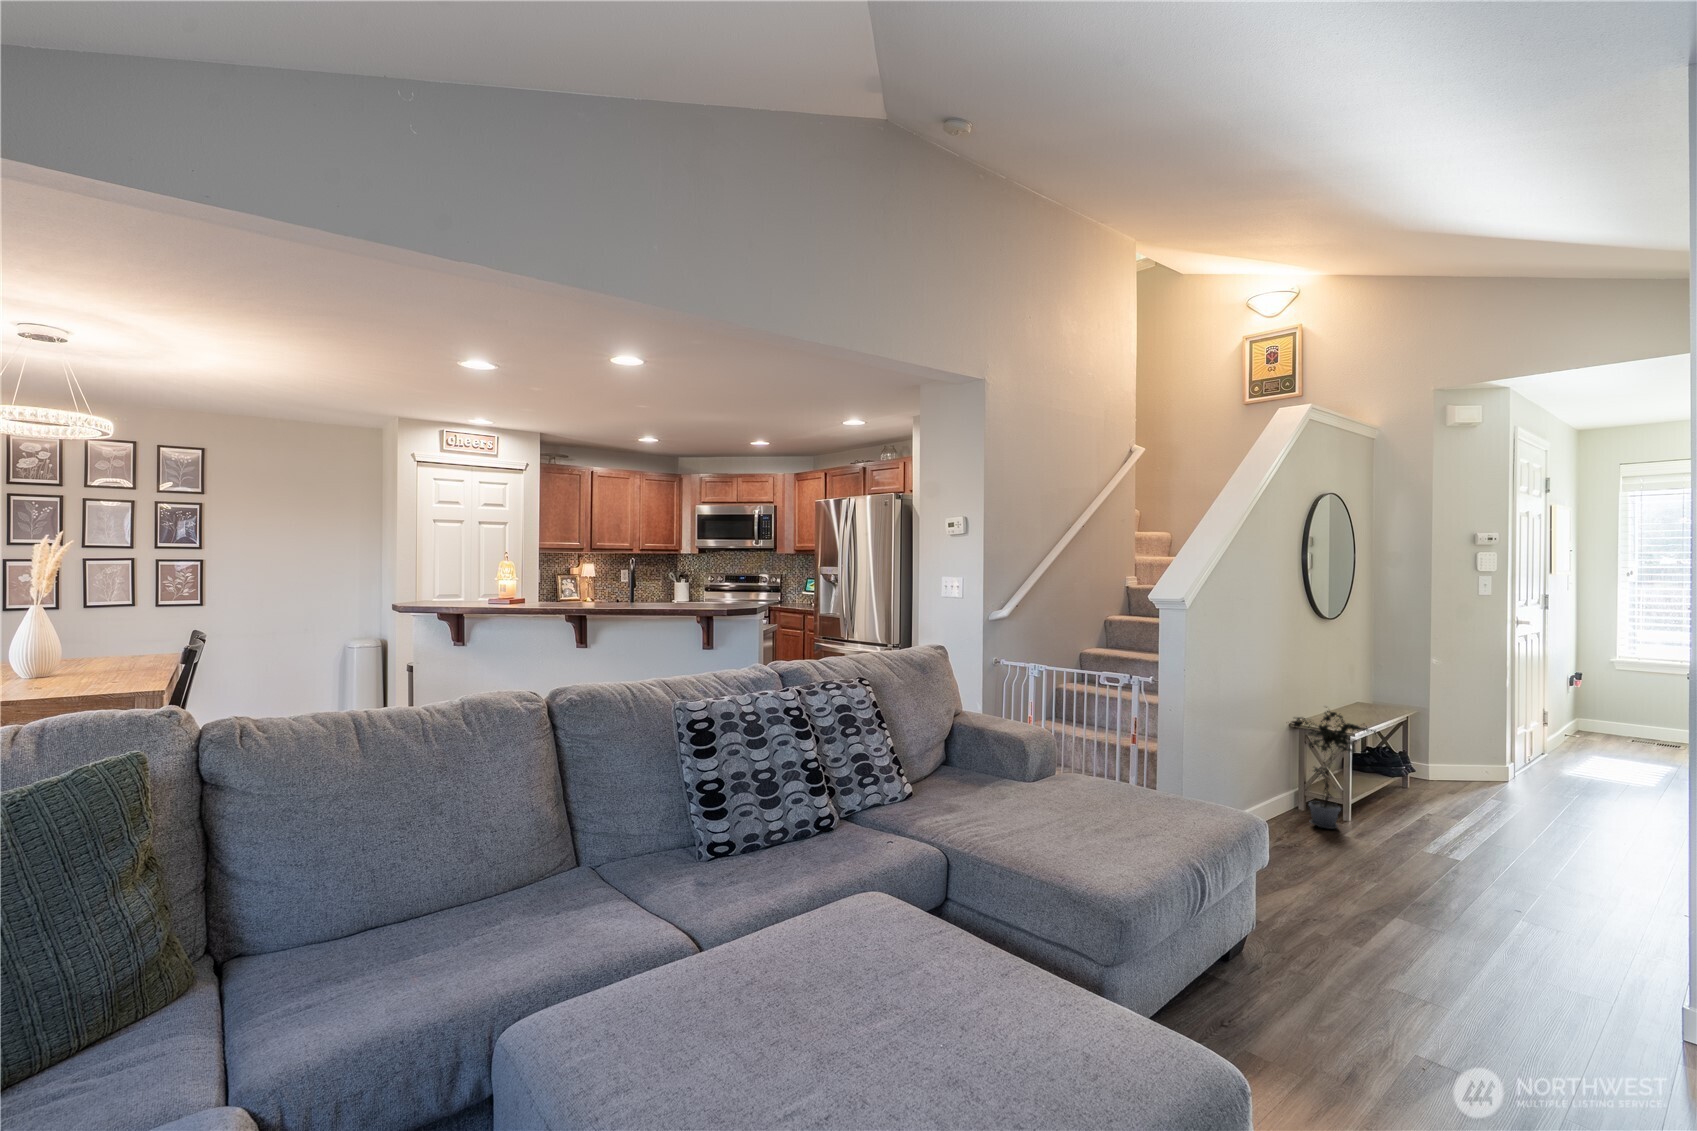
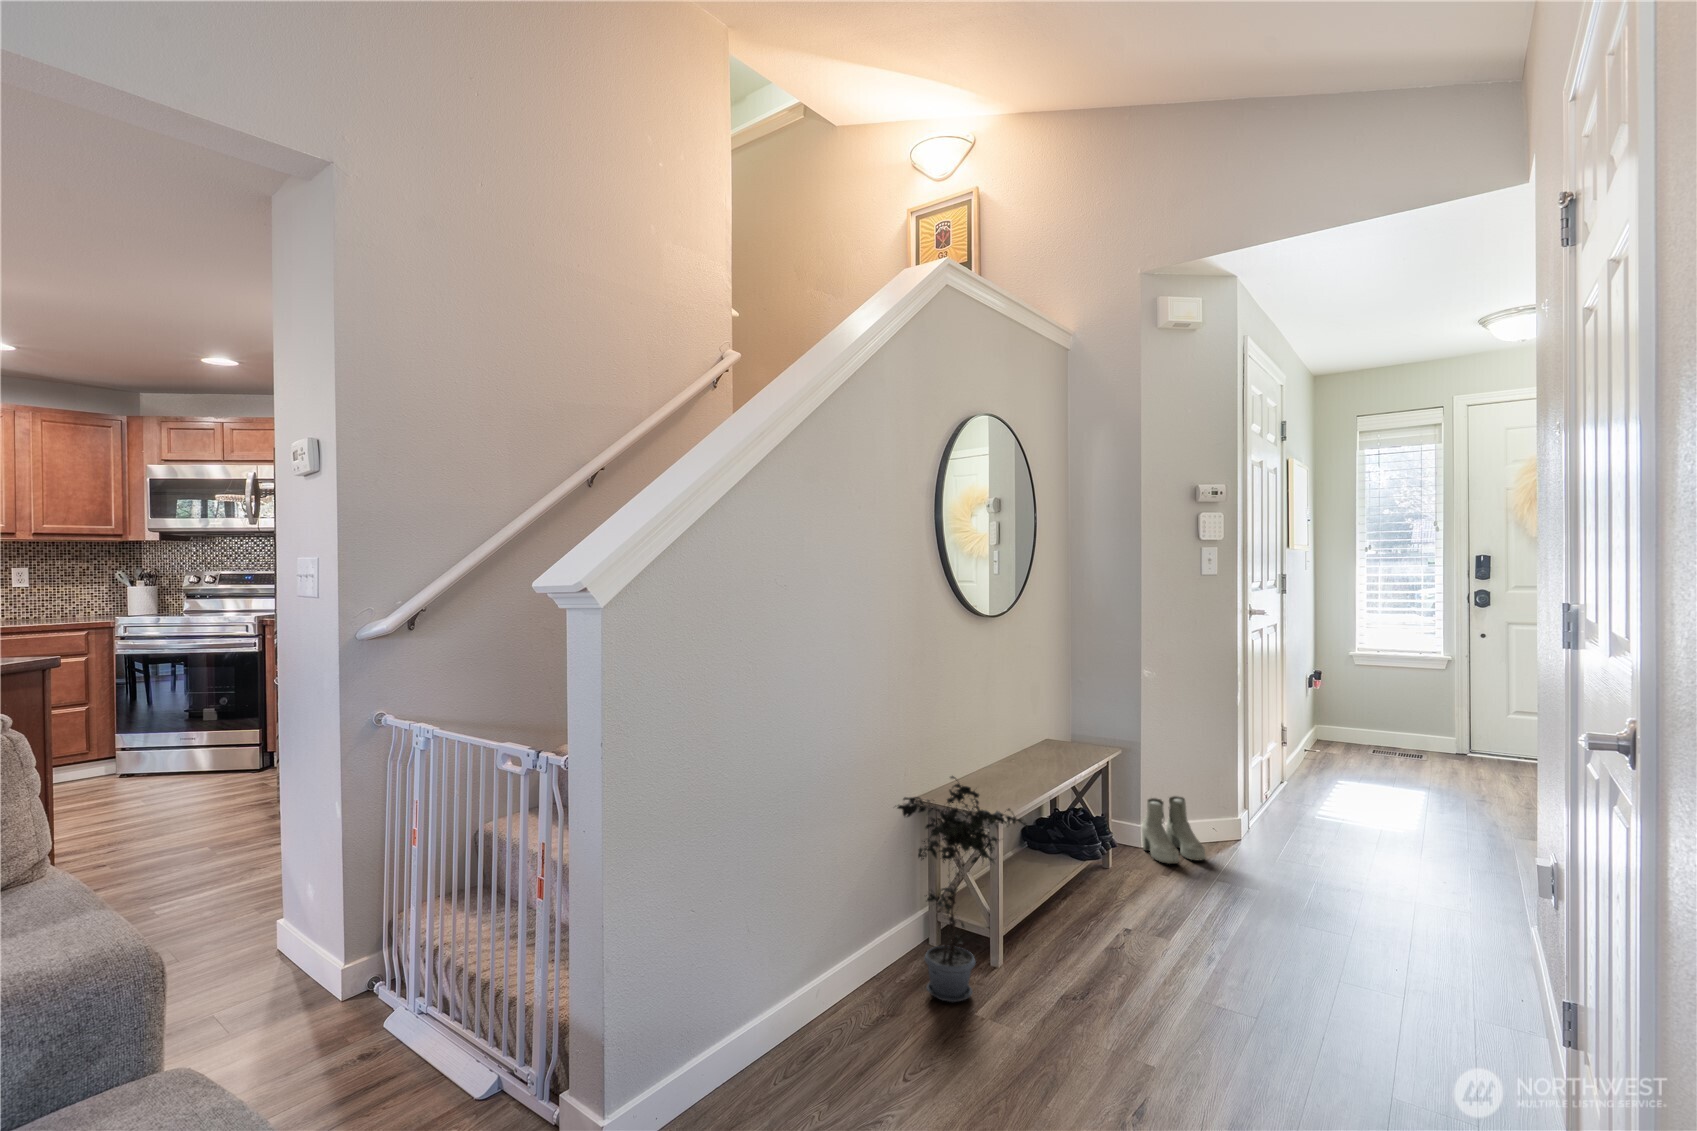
boots: none [1431,746,1481,788] -> present [1141,796,1206,864]

